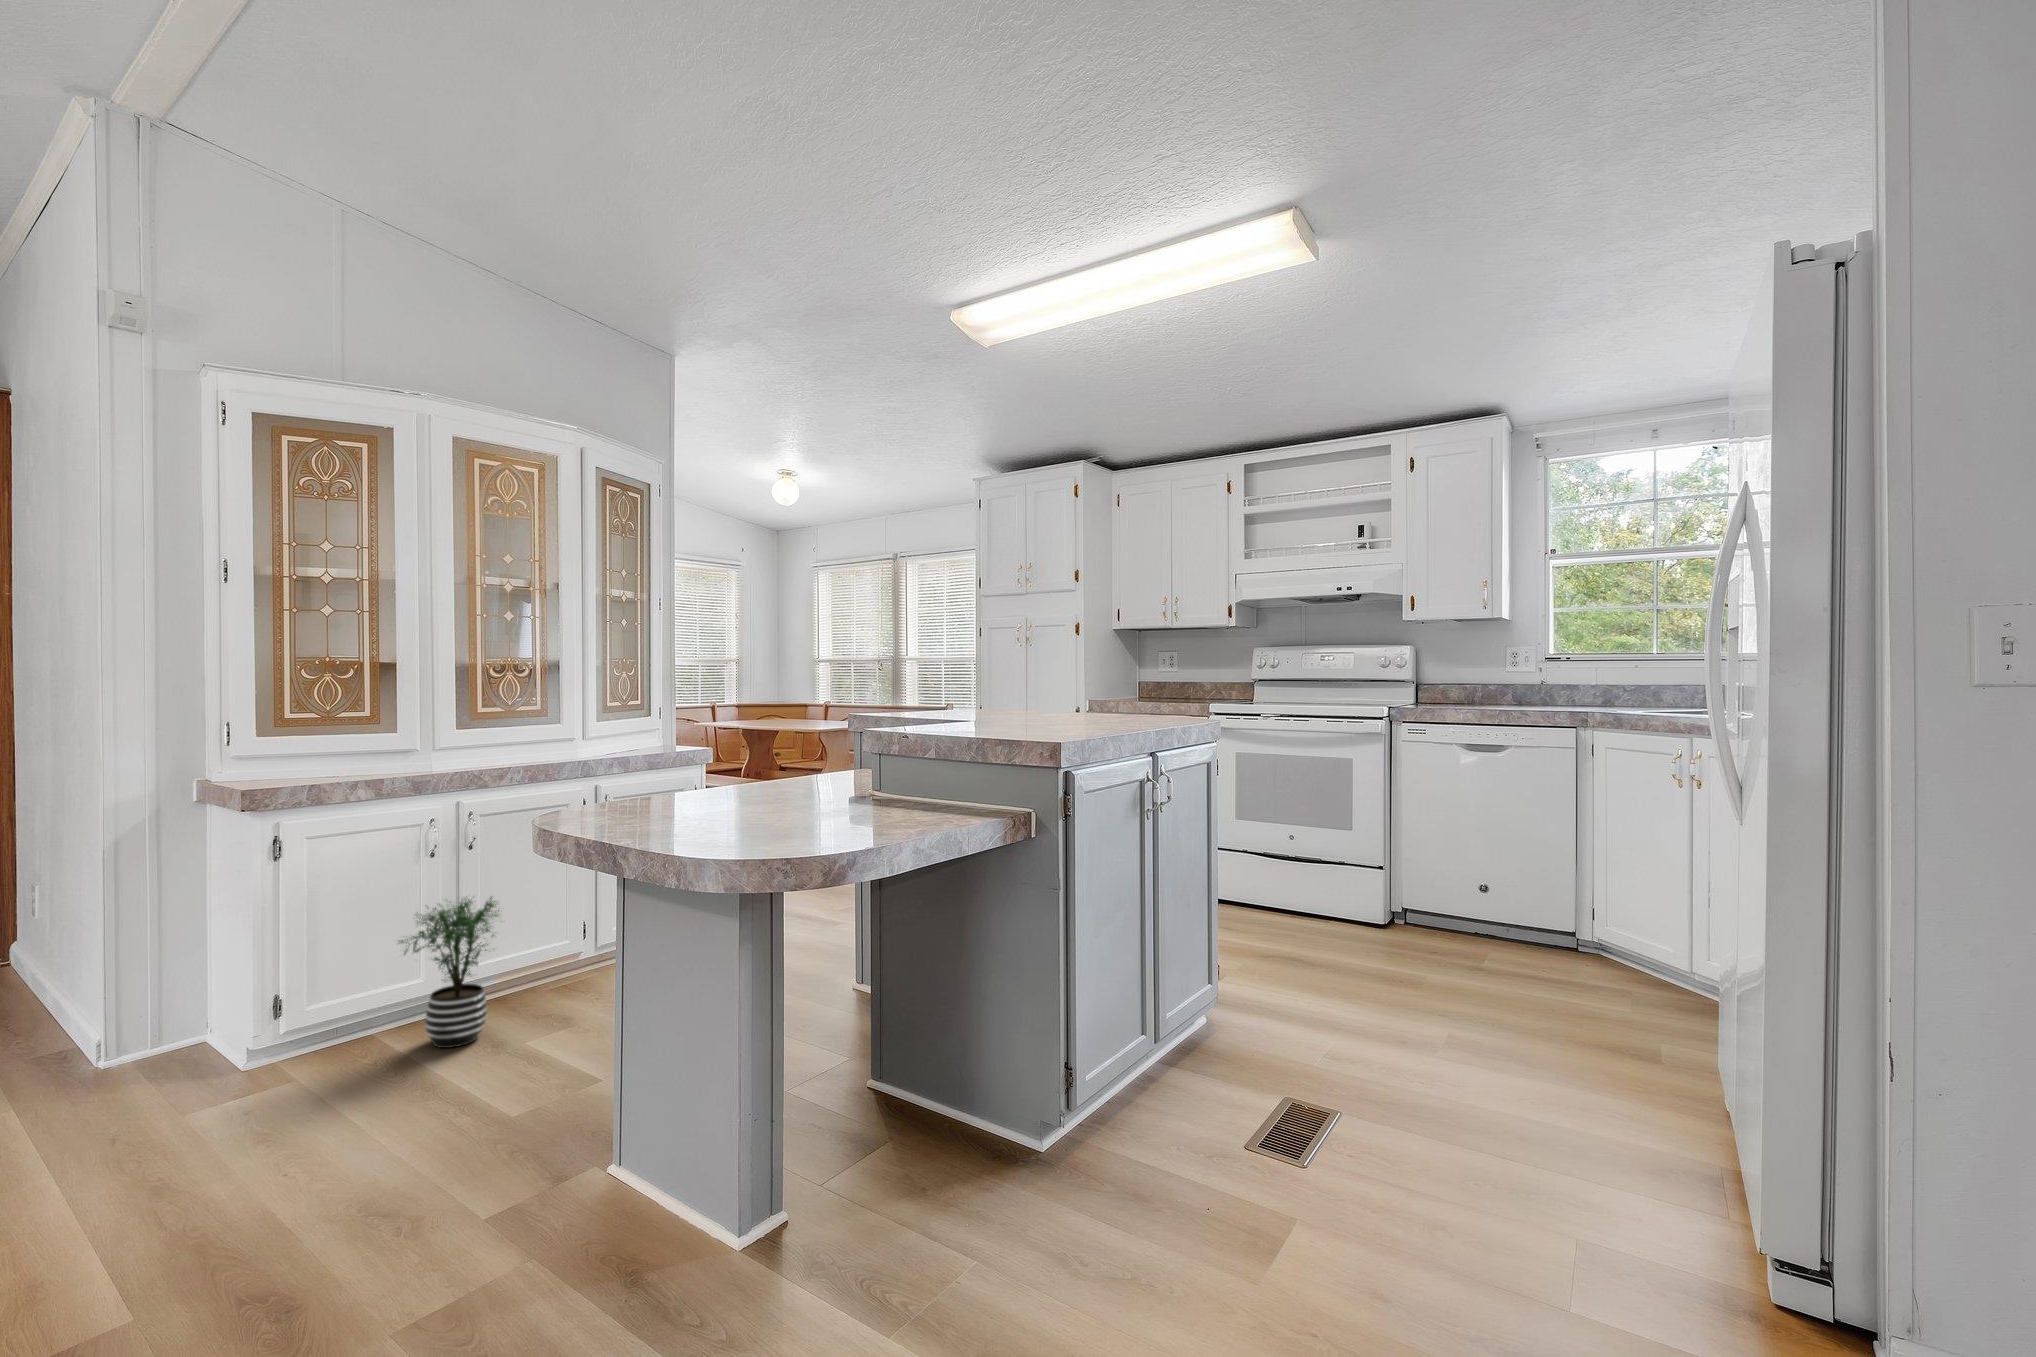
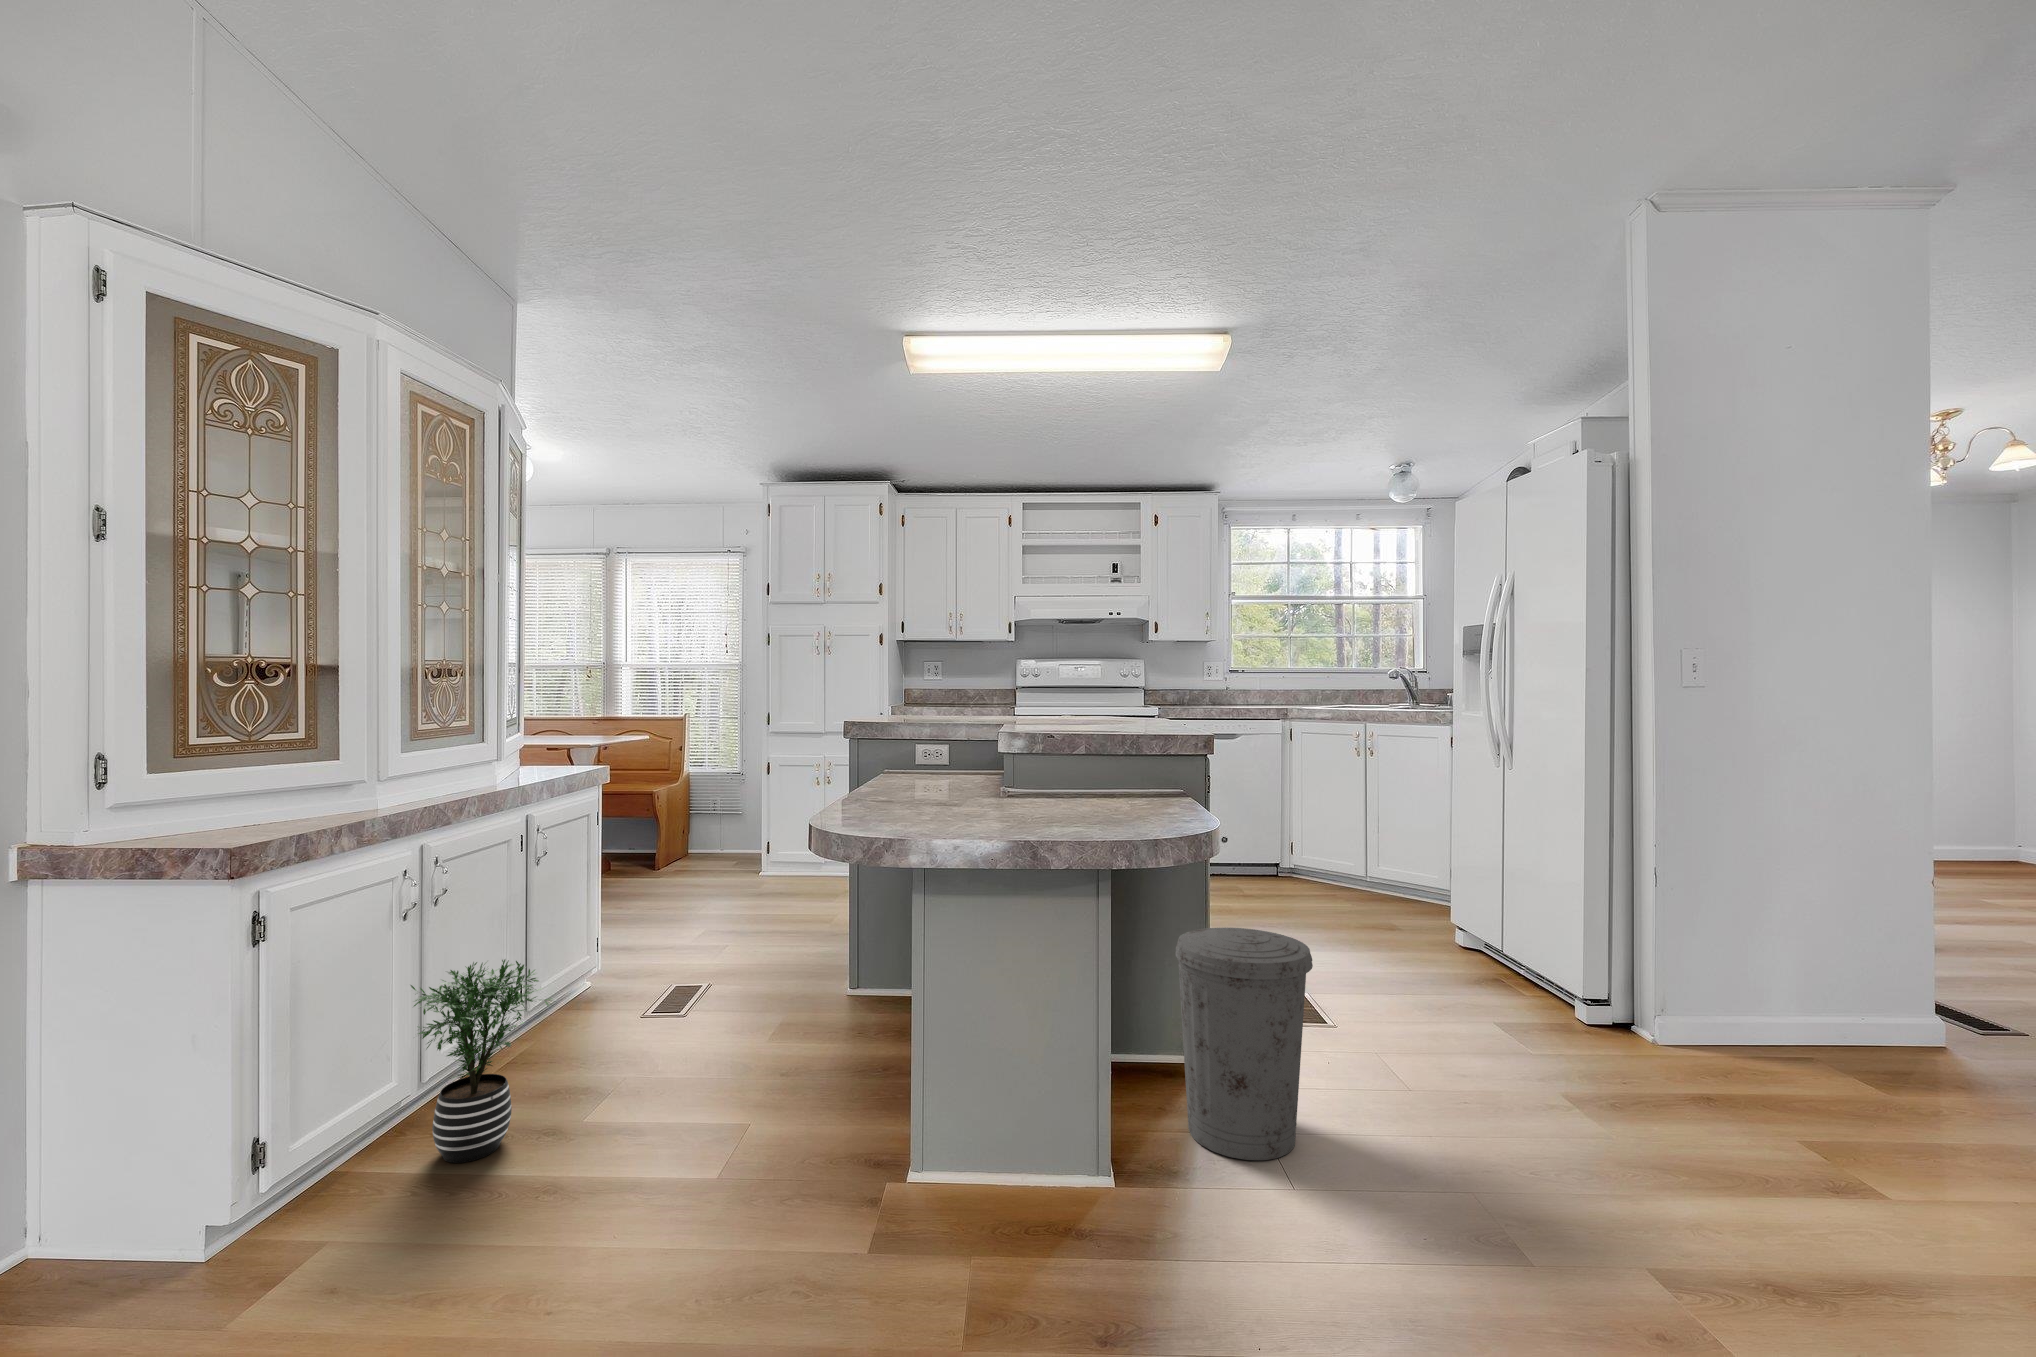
trash can: none [893,974,1059,1275] -> present [1175,928,1313,1160]

